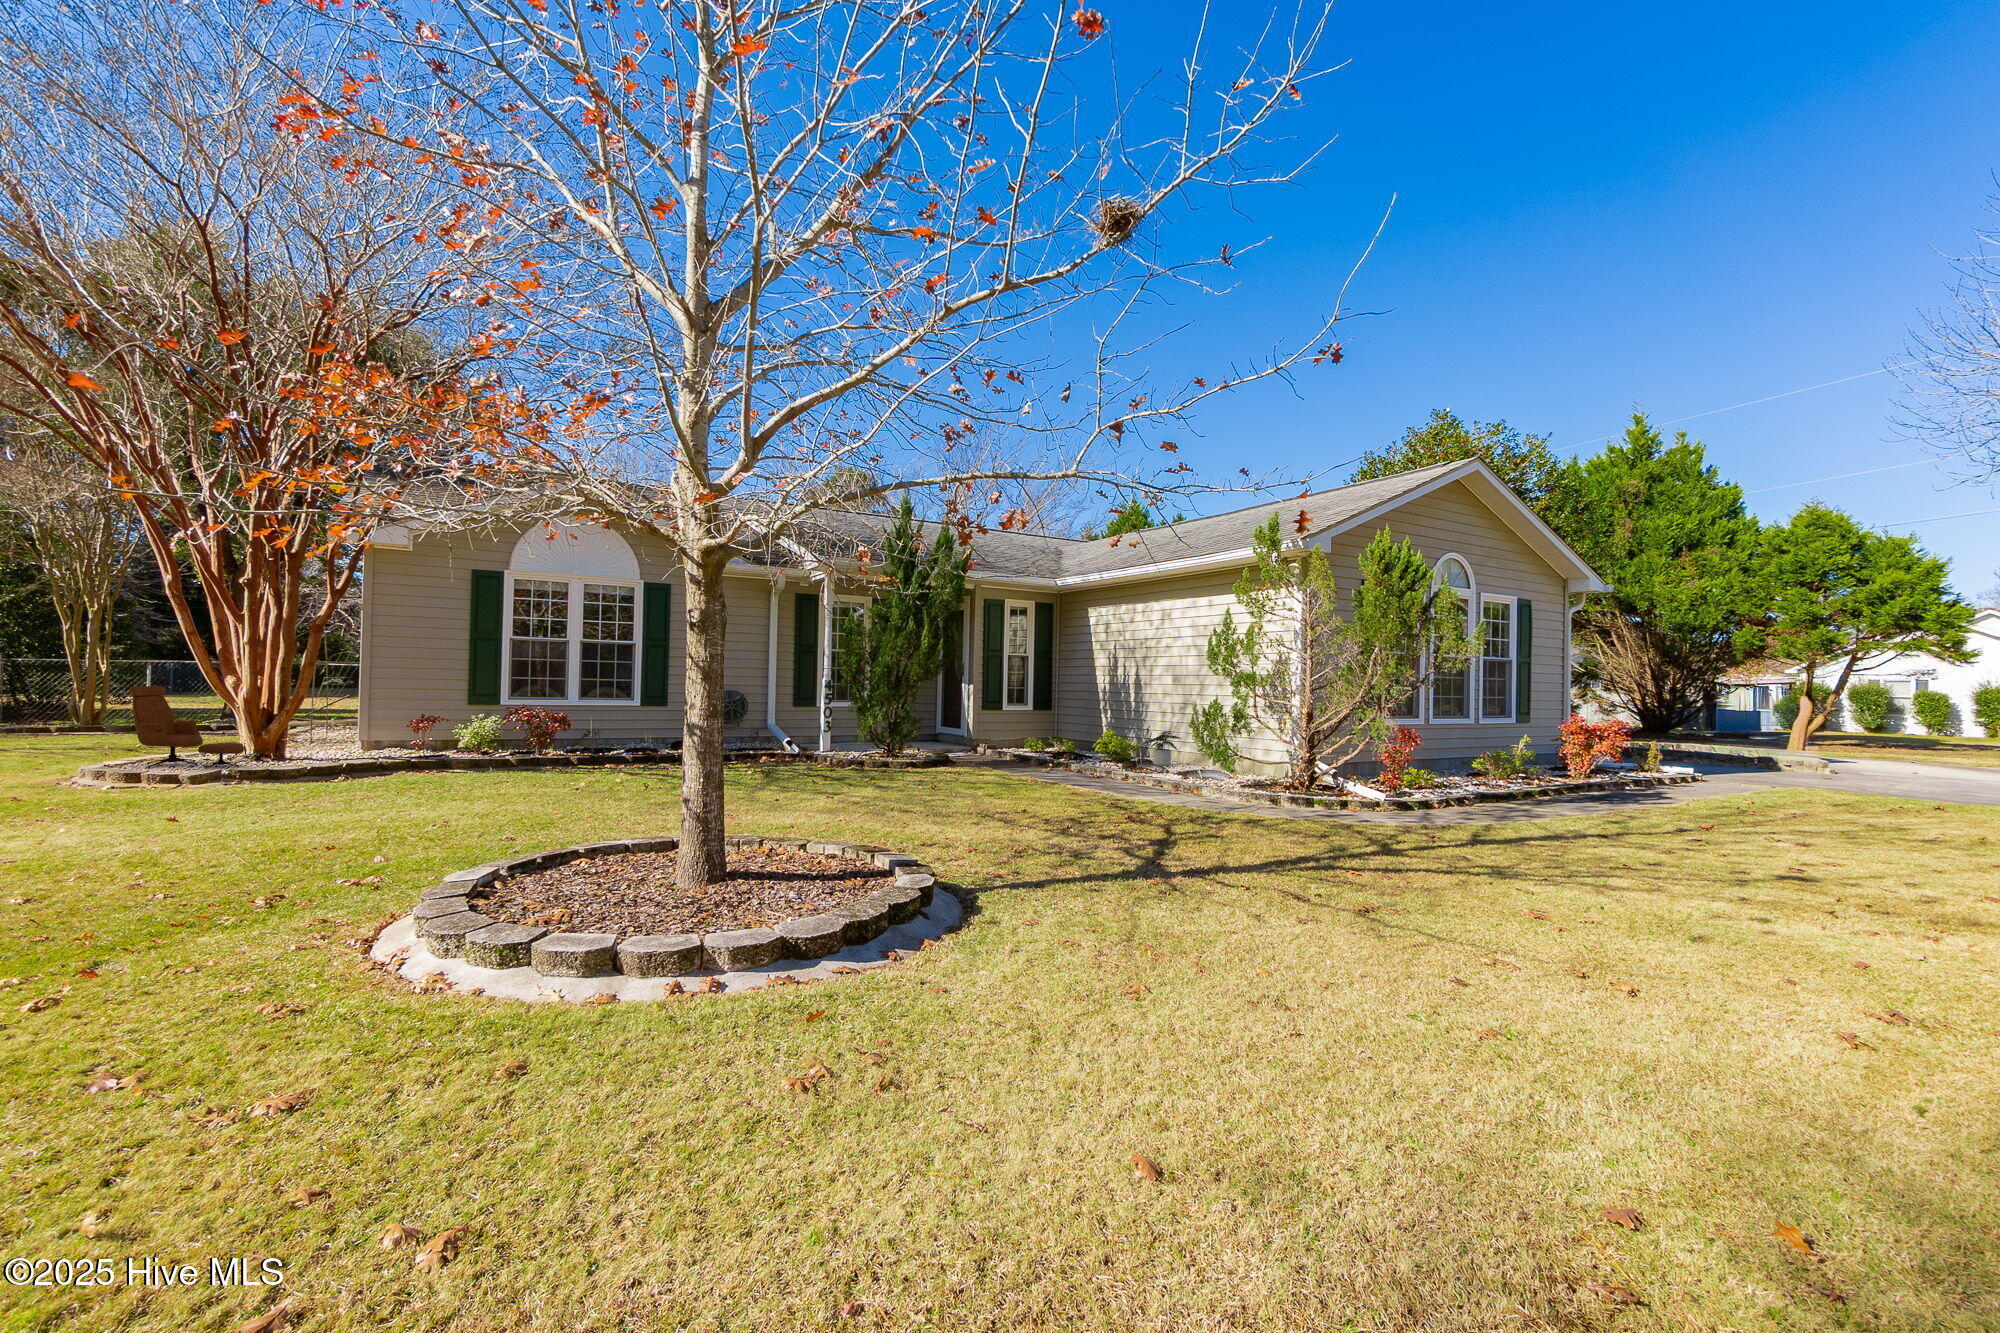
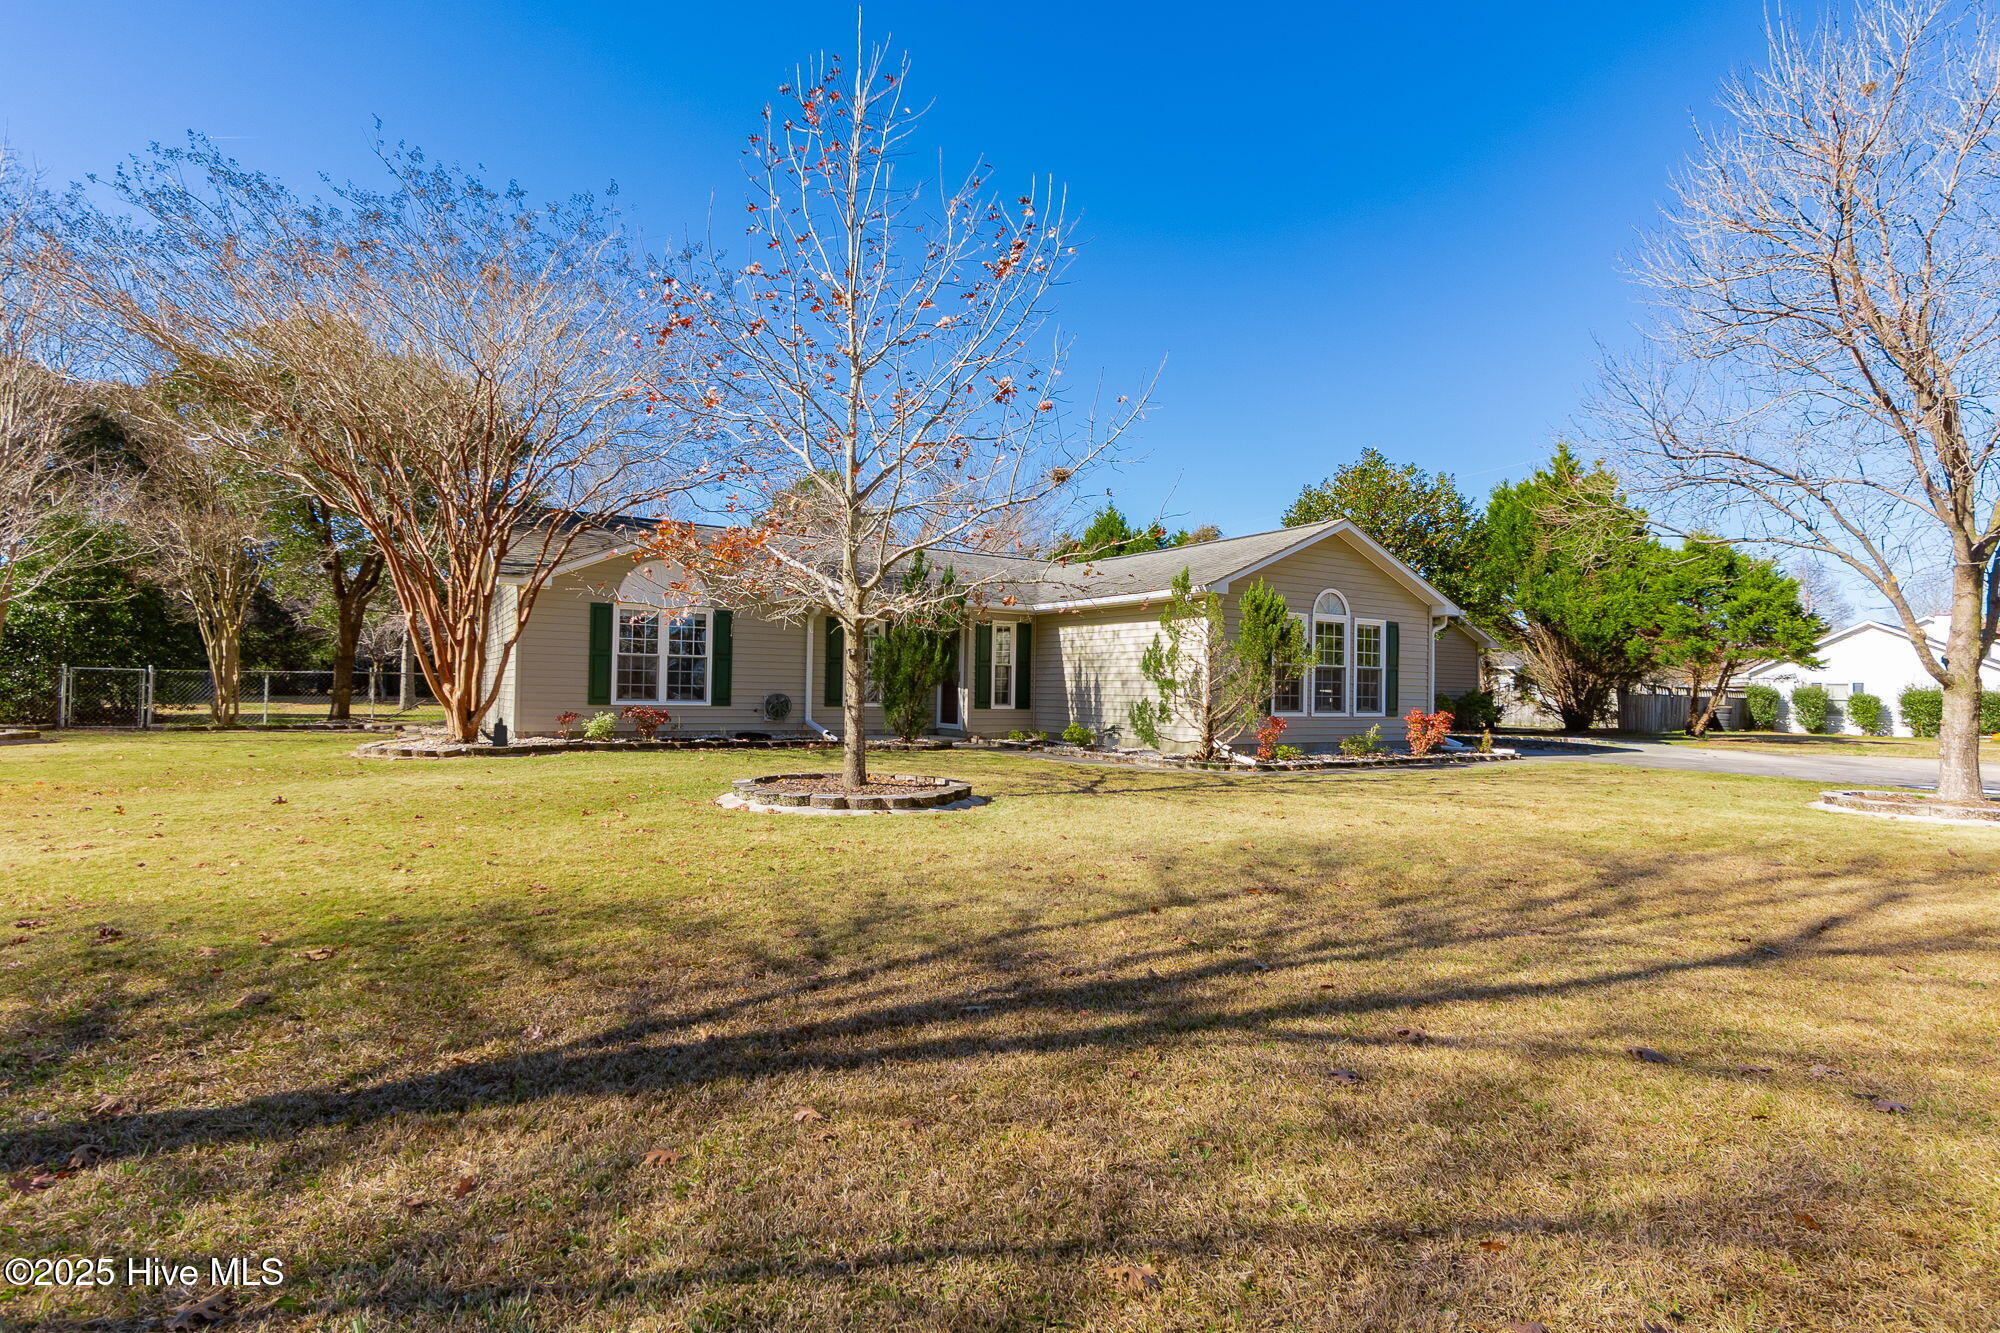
lounge chair: present [130,686,244,769] -> none [383,691,456,748]
watering can: none [280,723,342,763] -> present [480,717,513,746]

